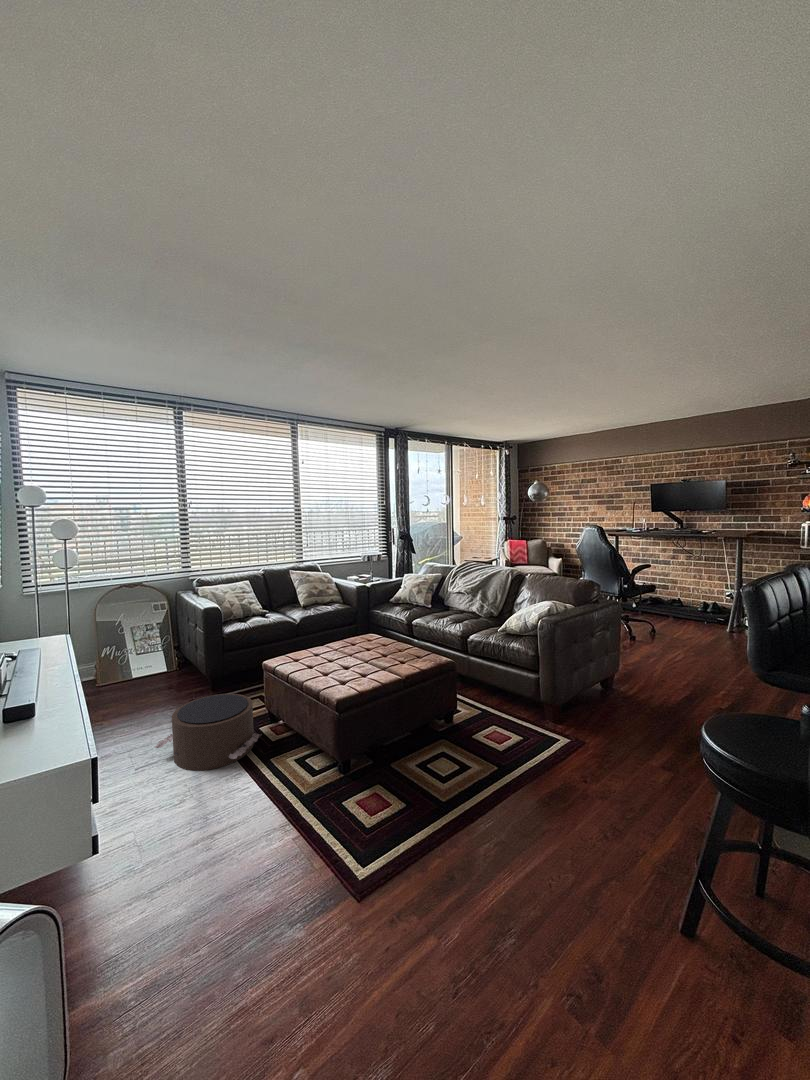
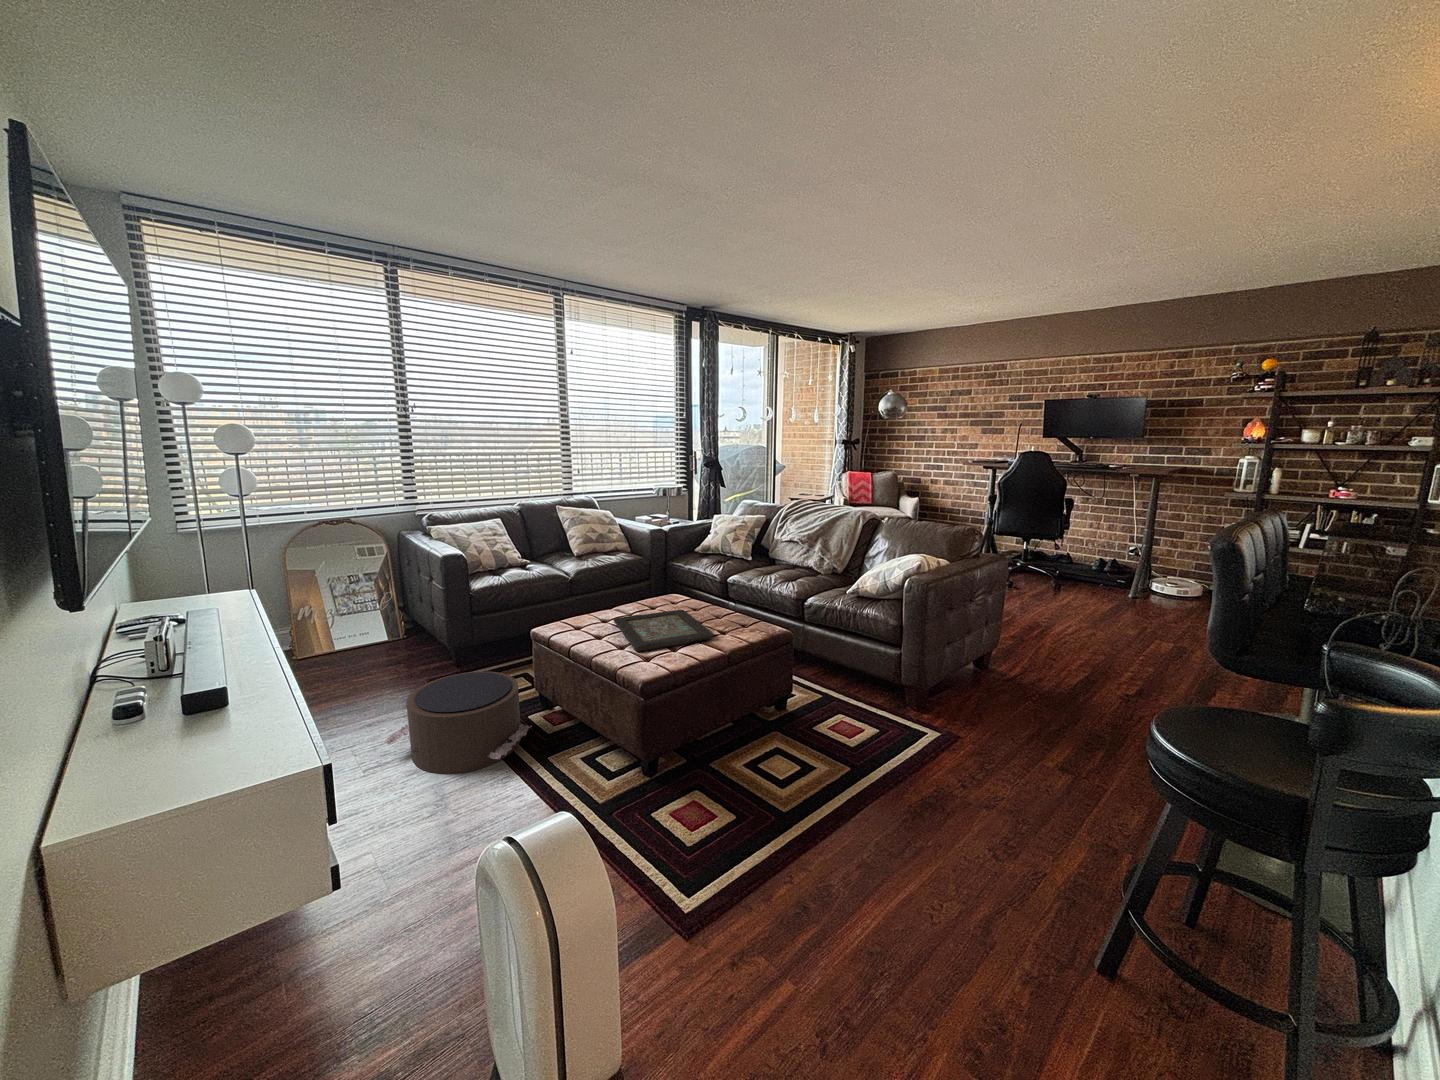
decorative tray: none [323,646,395,677] -> present [613,610,714,651]

